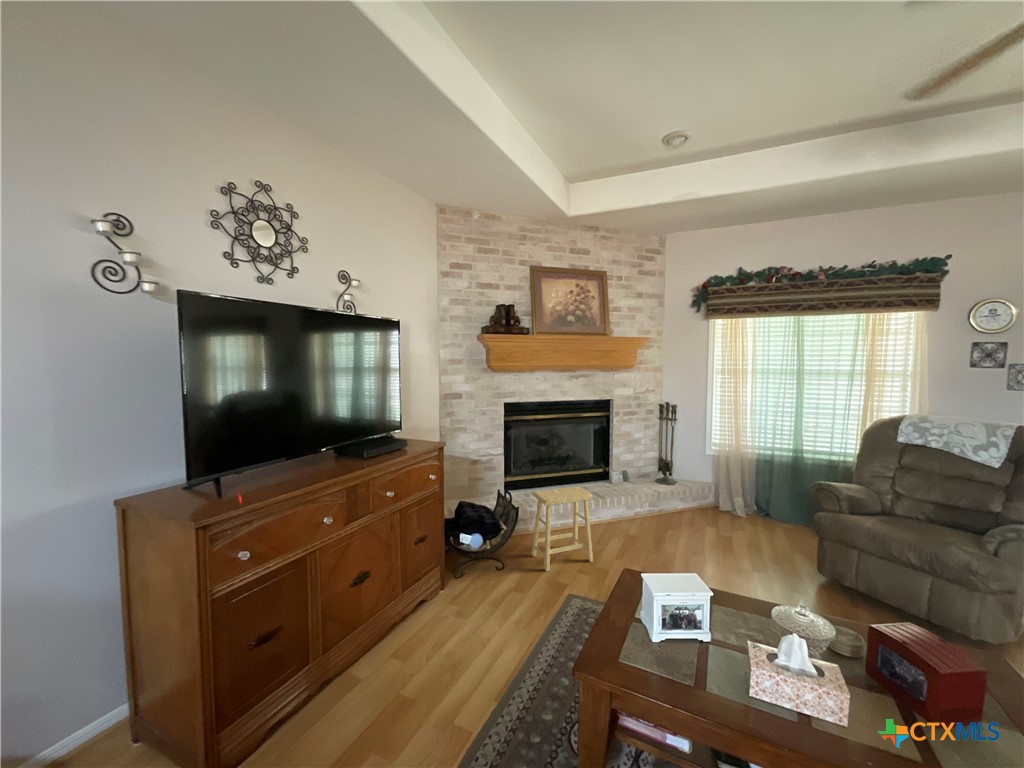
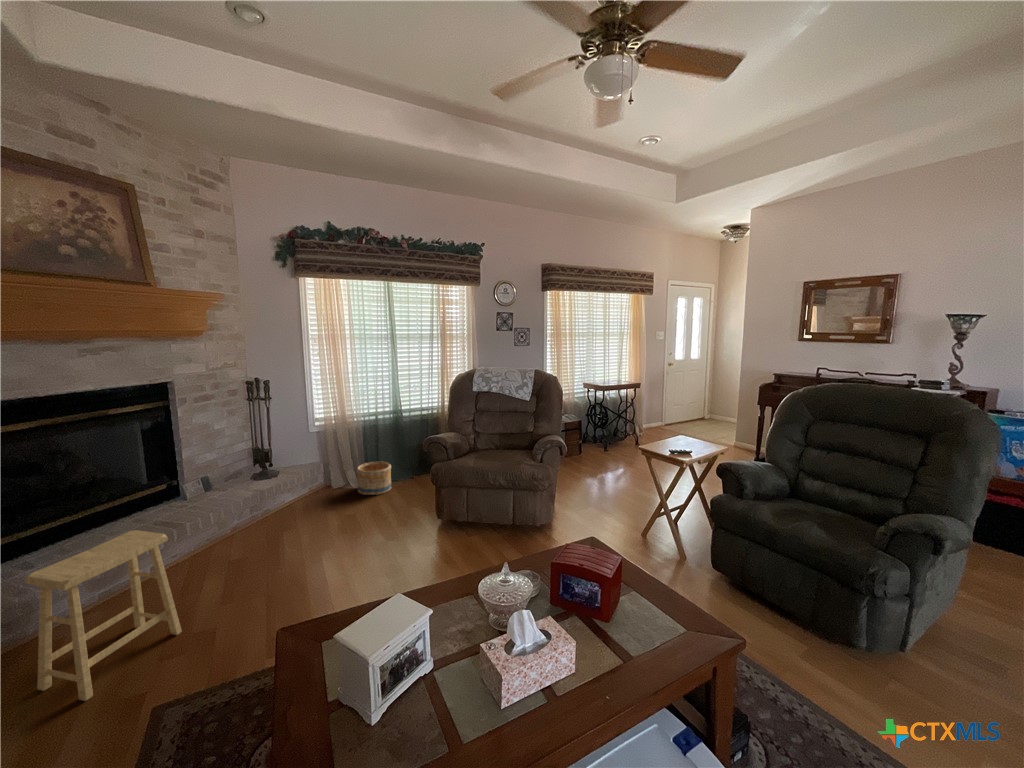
basket: none [743,494,783,529] -> present [356,462,391,495]

